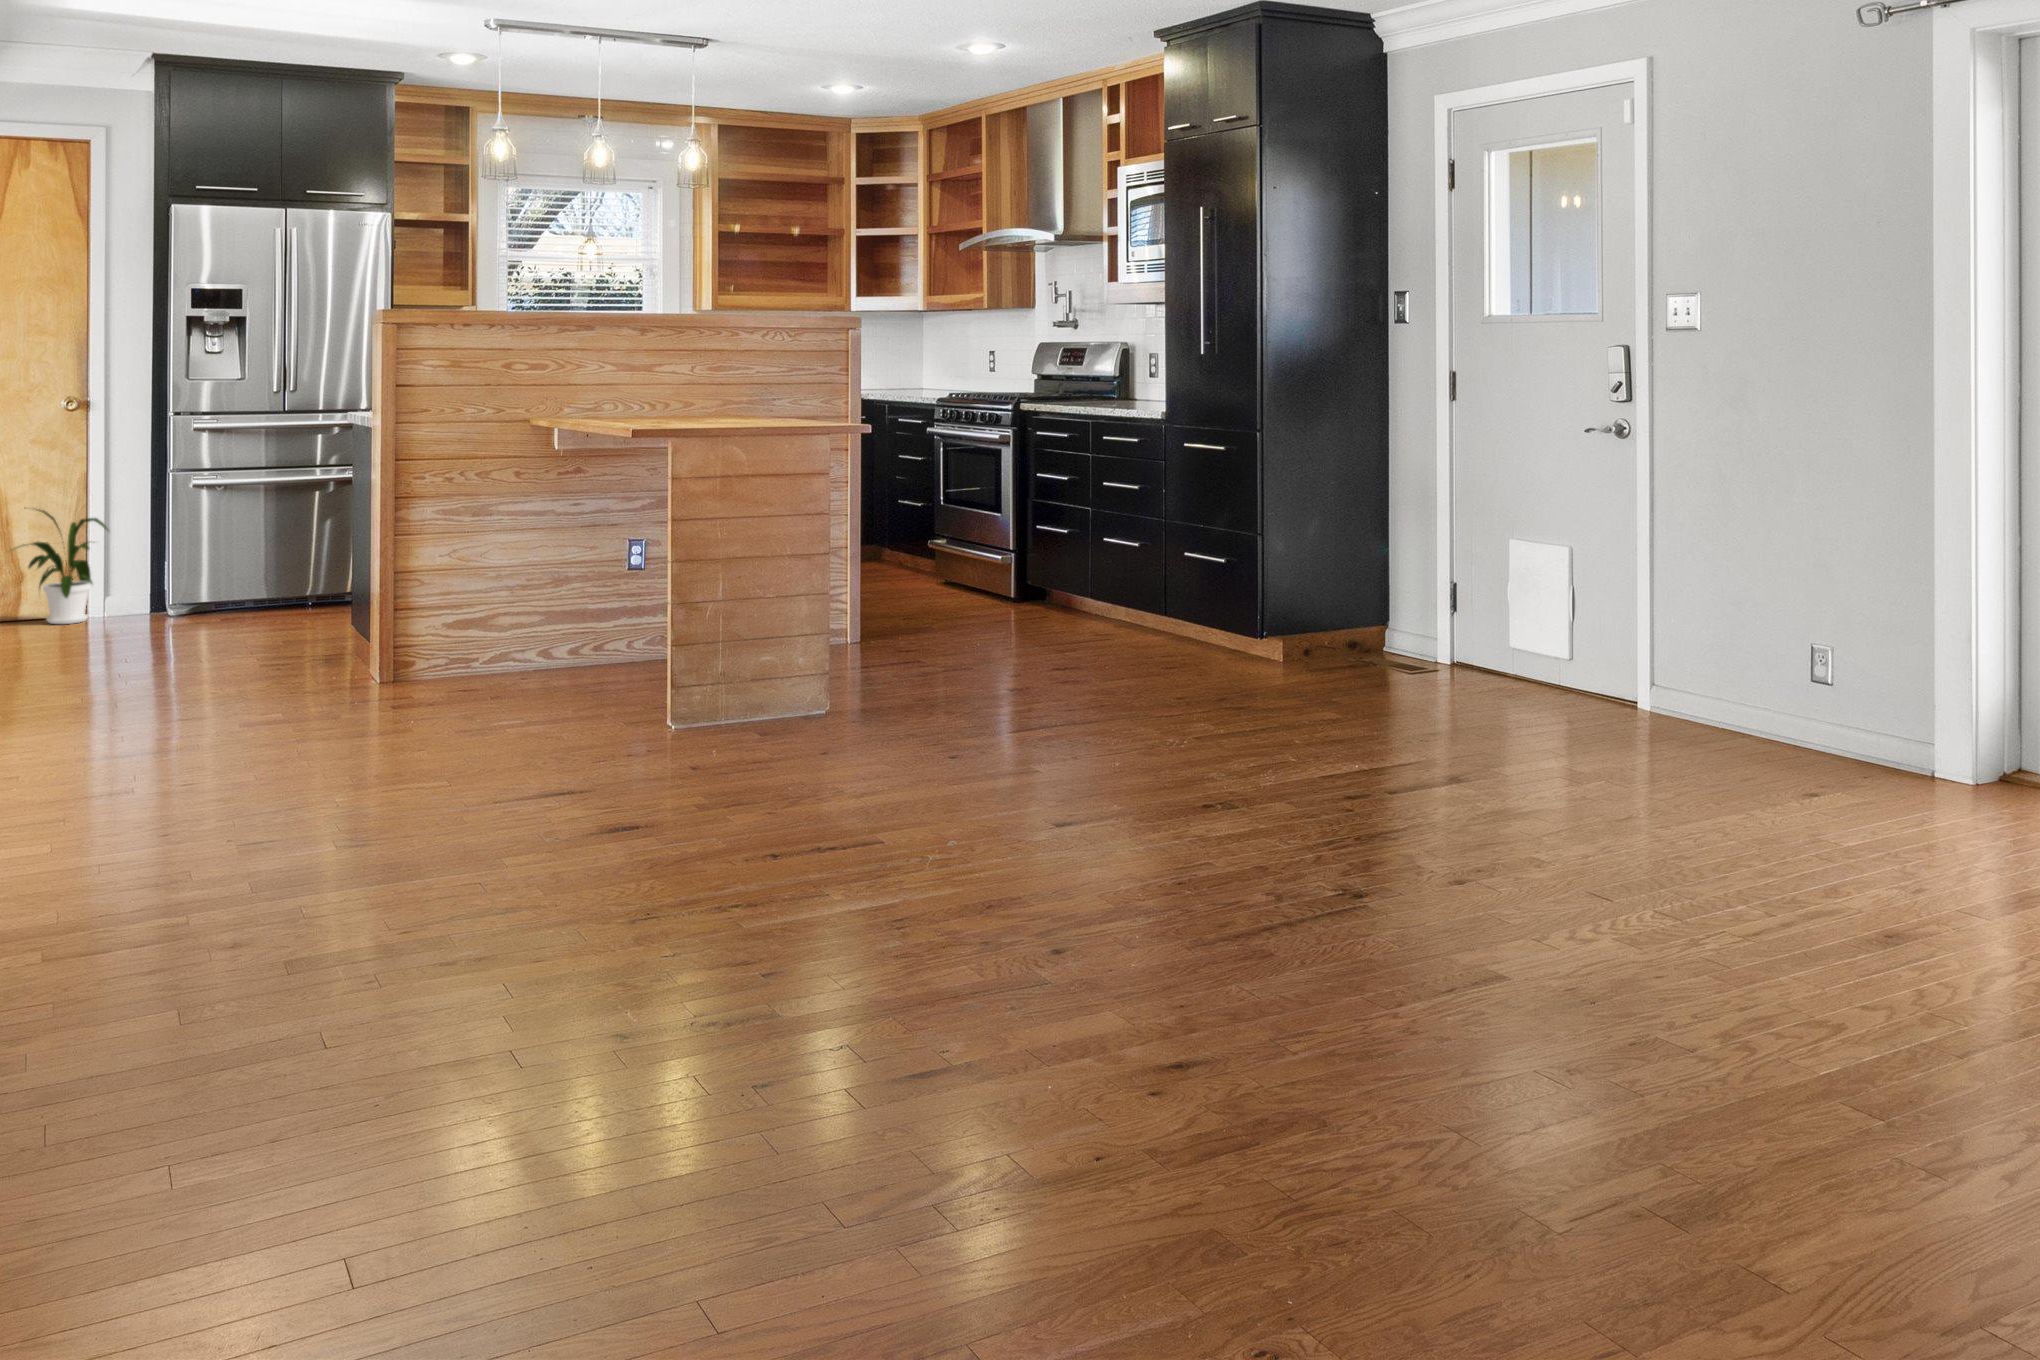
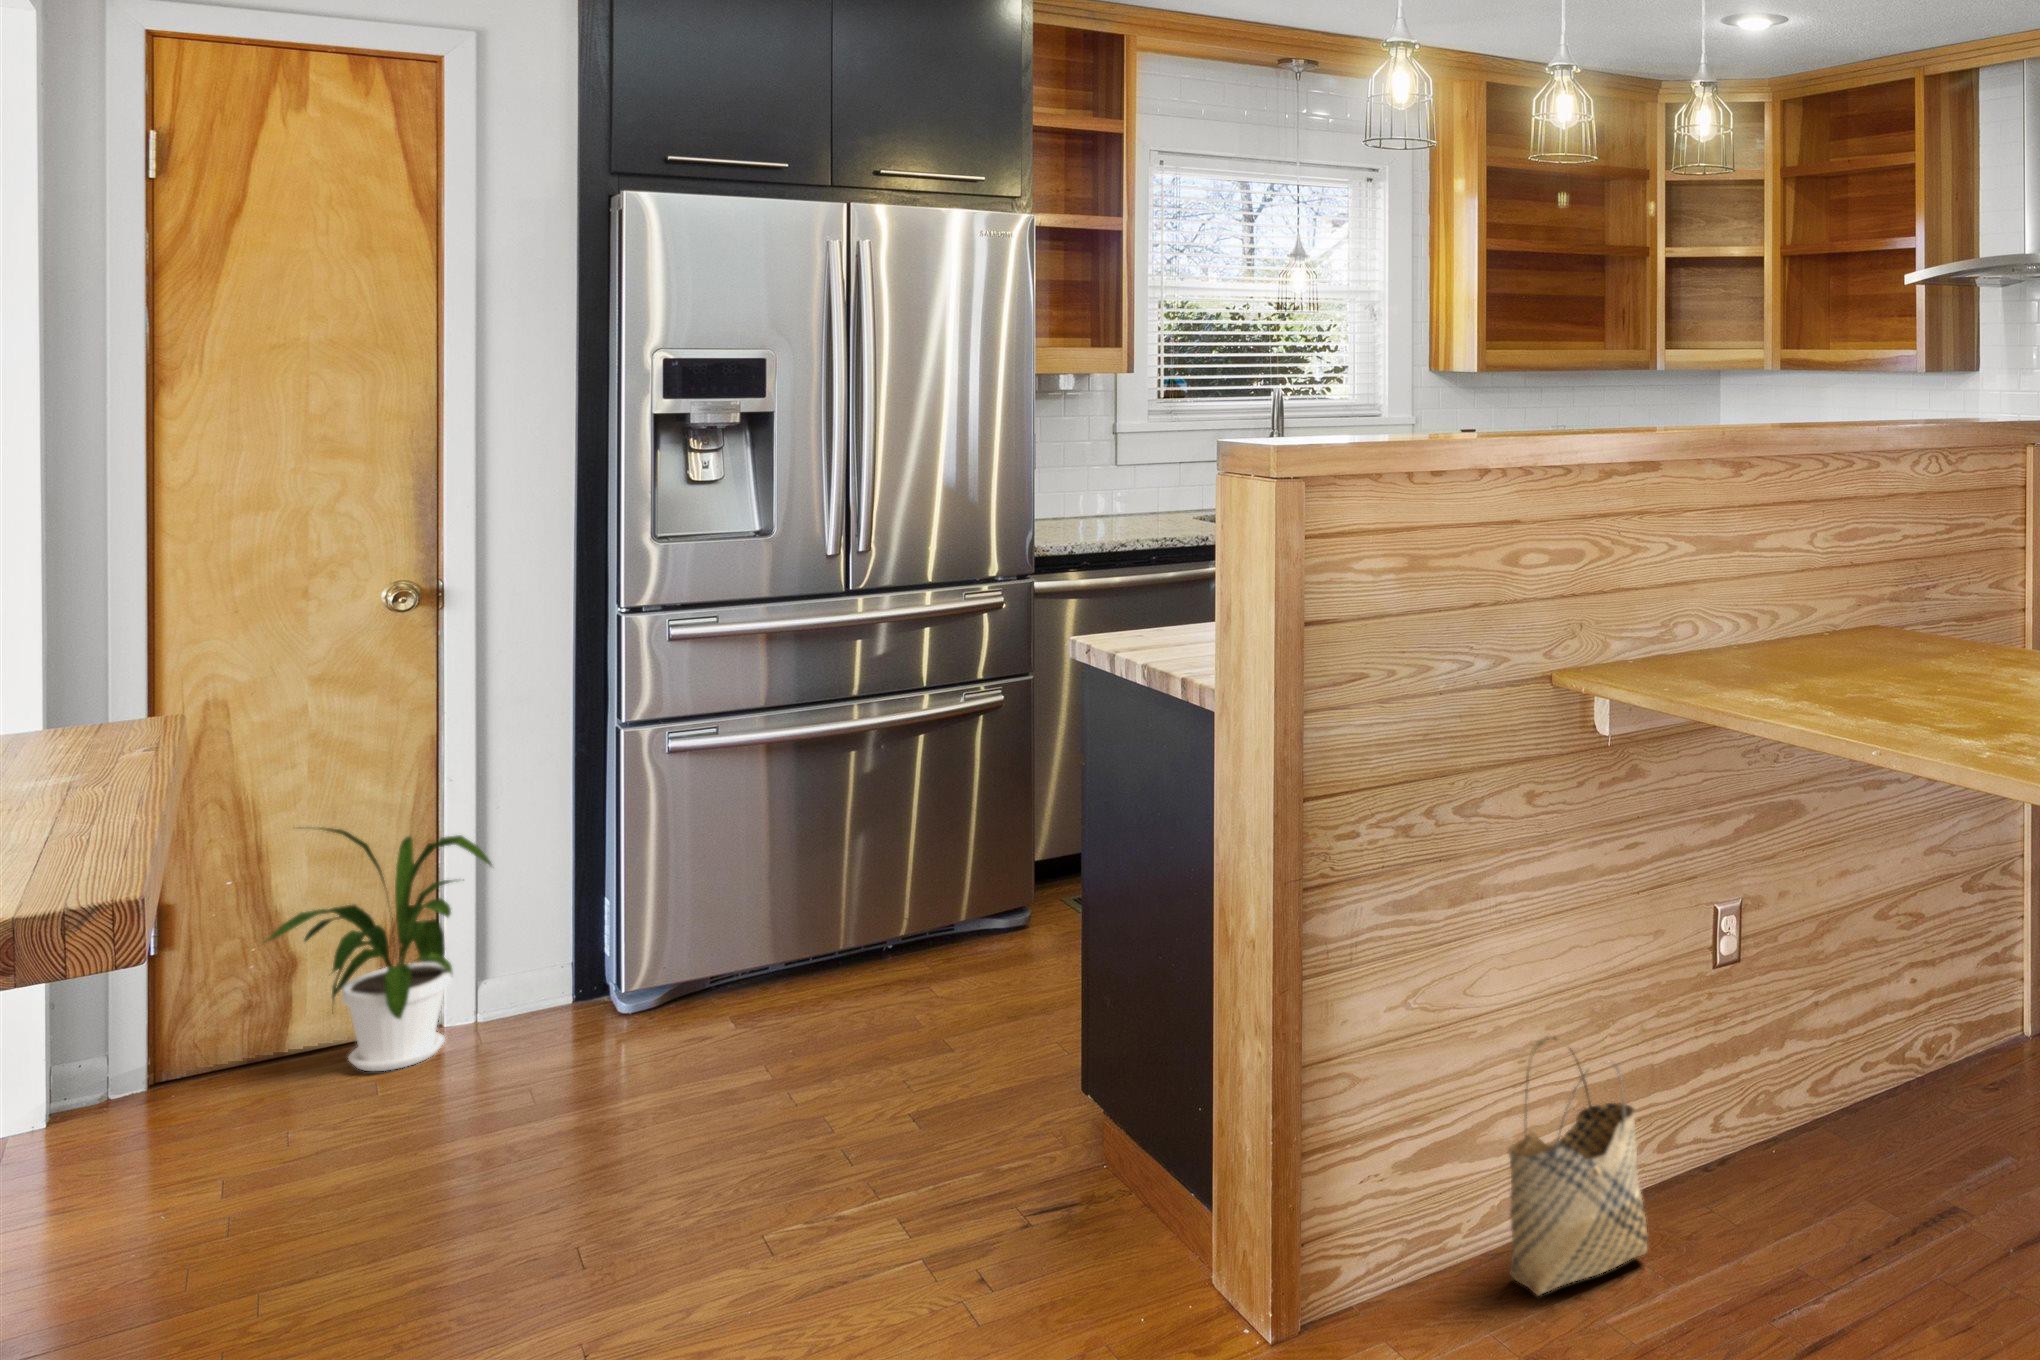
woven basket: none [488,579,559,679] -> present [1508,1036,1647,1295]

